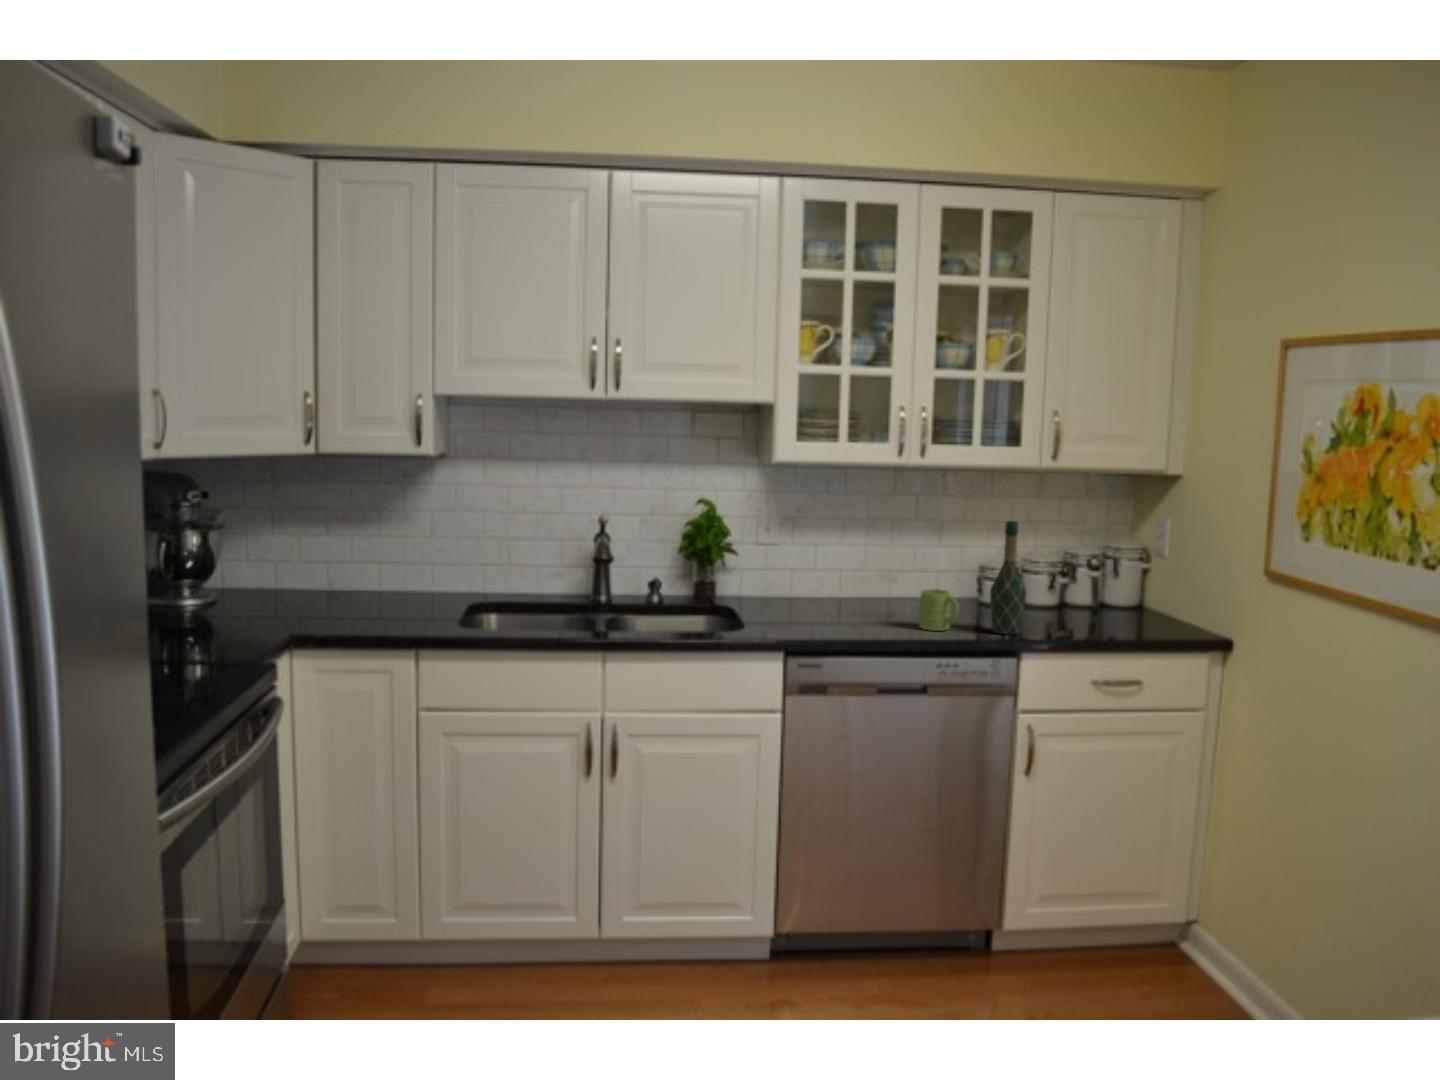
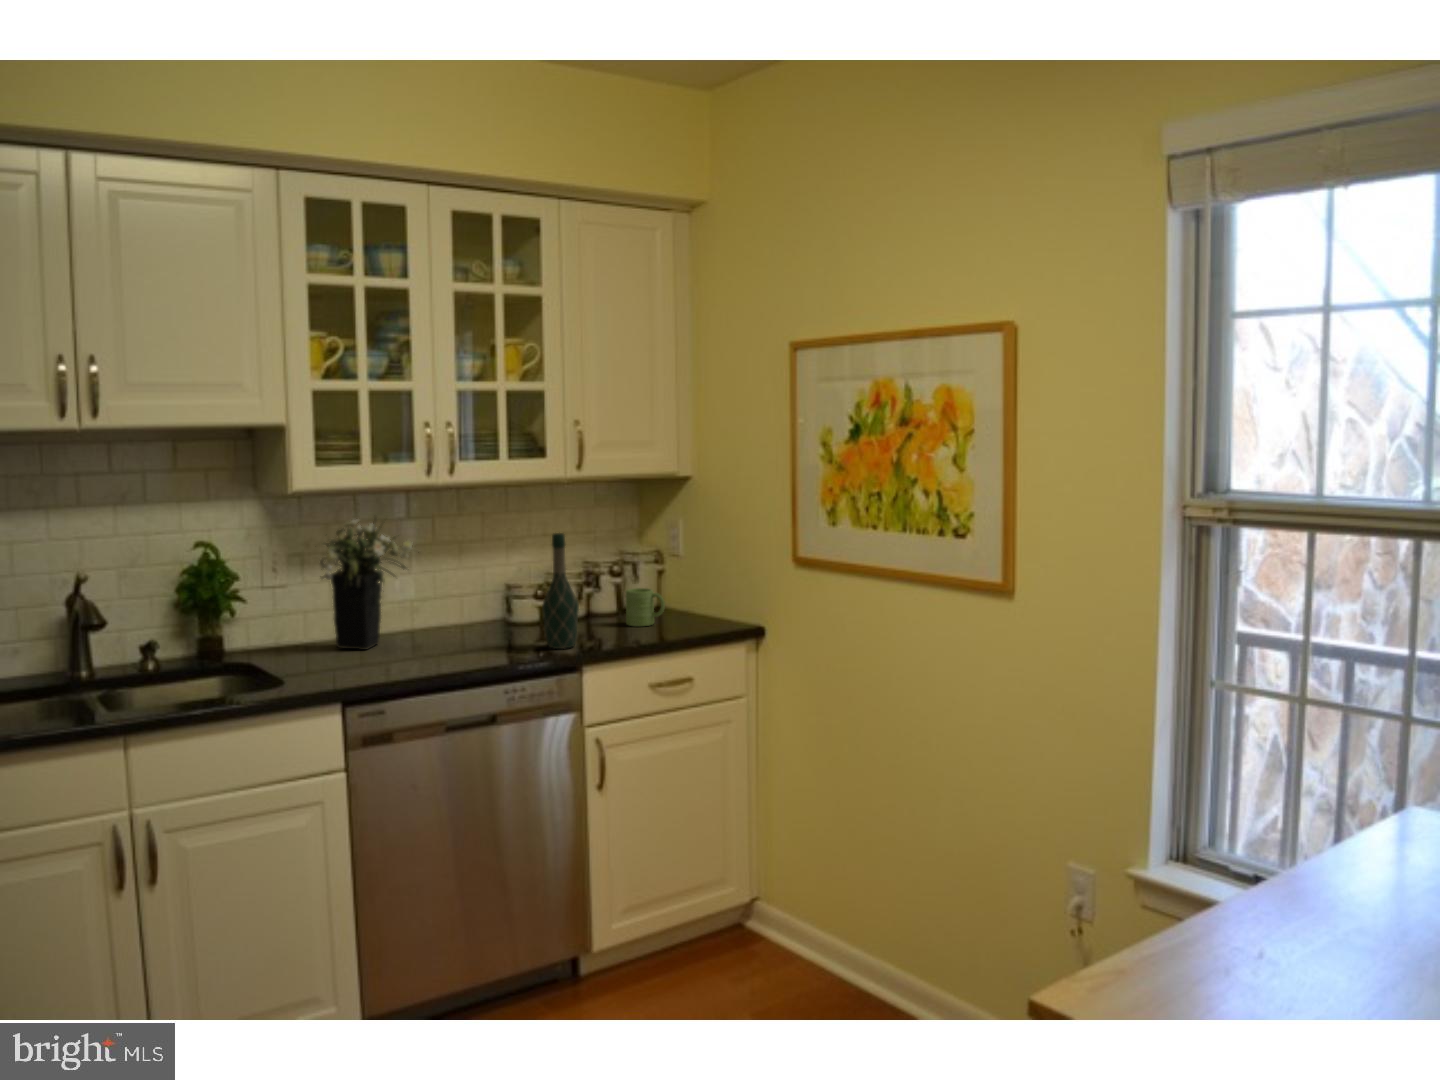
flower arrangement: none [788,488,888,611] -> present [320,517,419,650]
mug: present [919,589,959,631] -> present [626,588,665,626]

